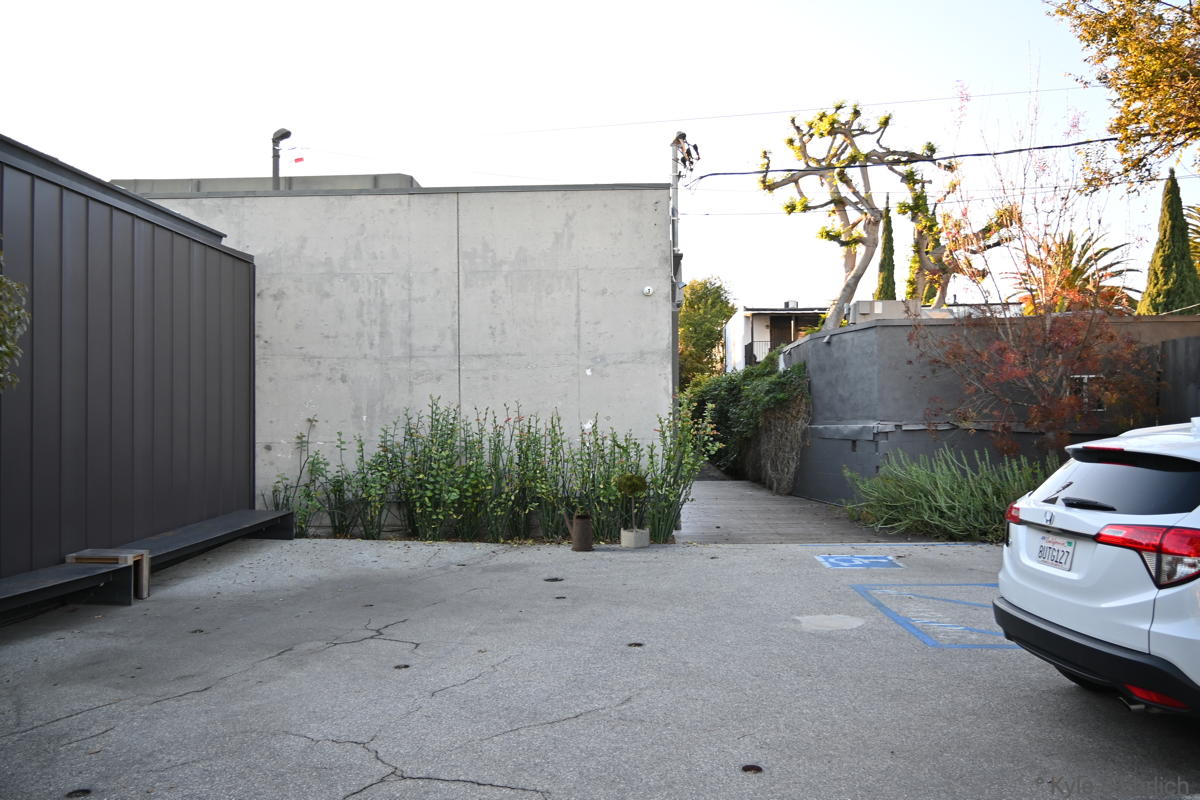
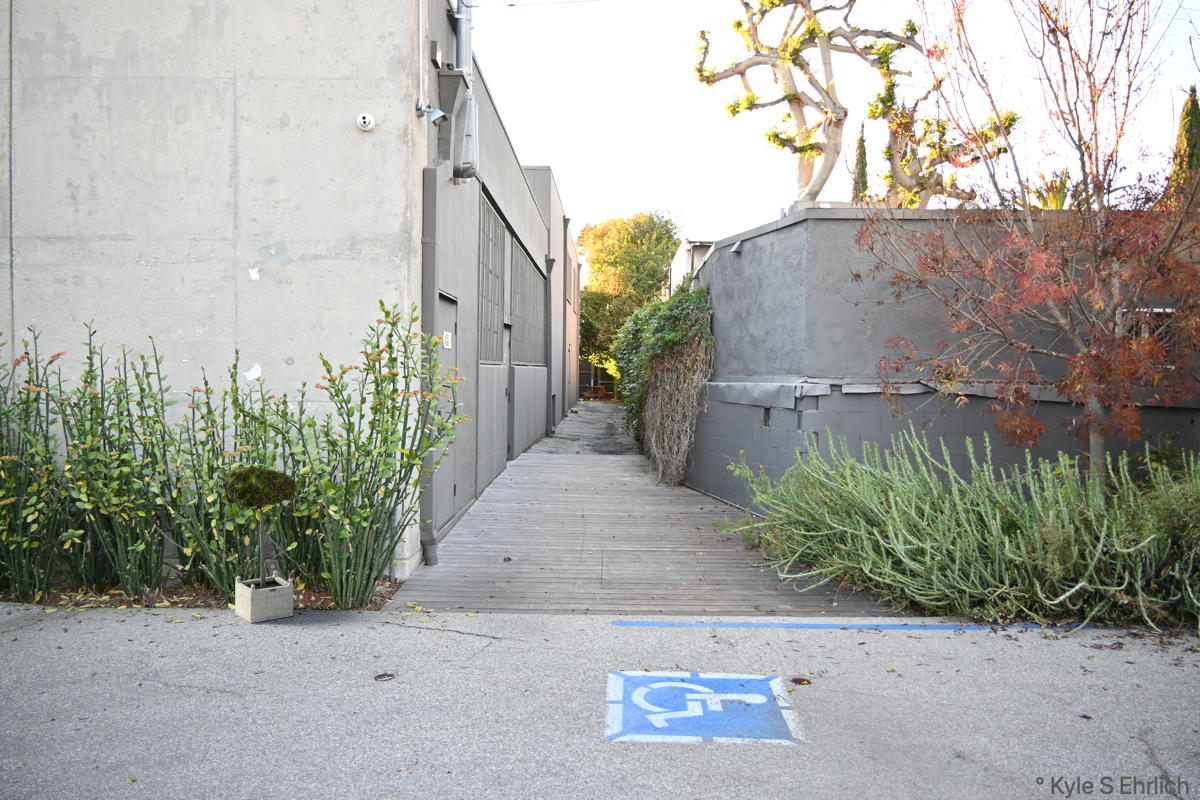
watering can: present [563,507,593,551] -> none [102,532,157,633]

